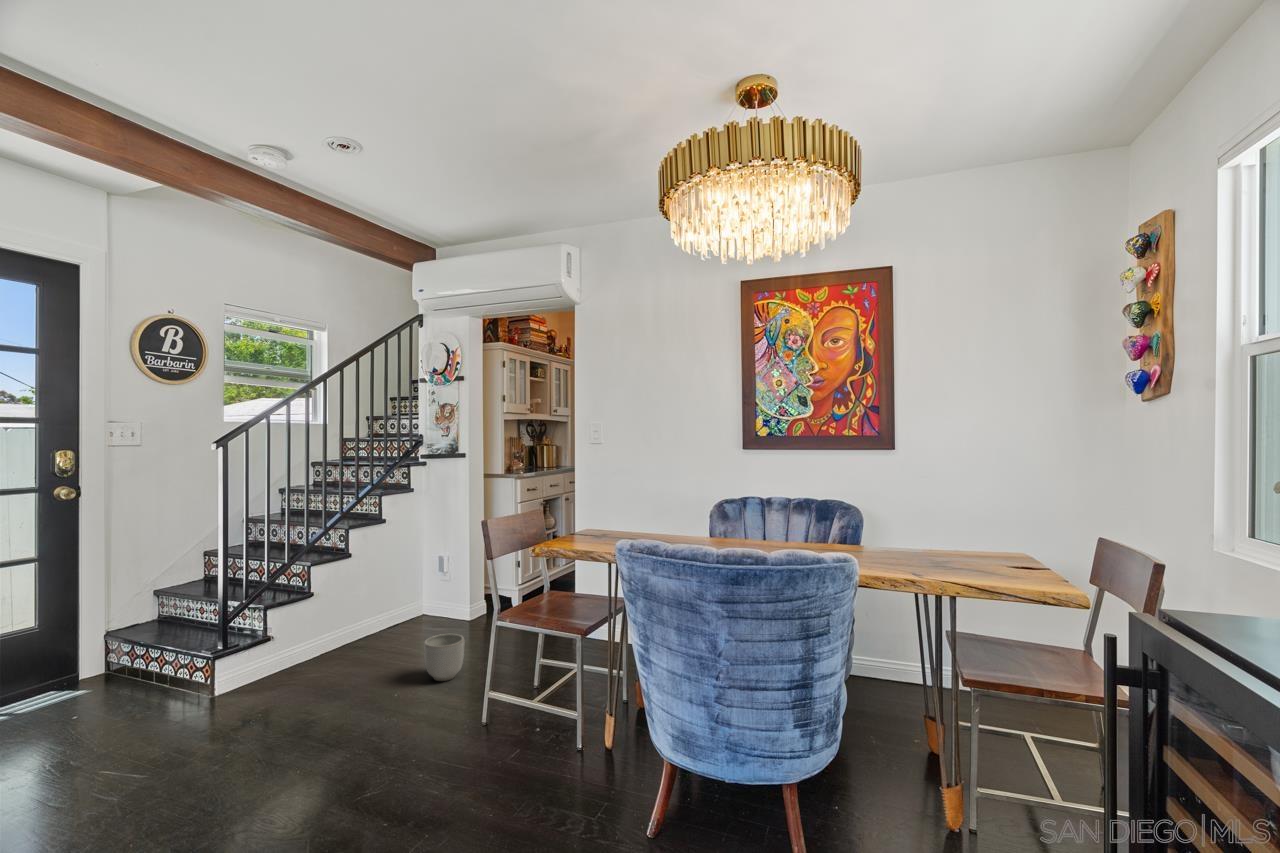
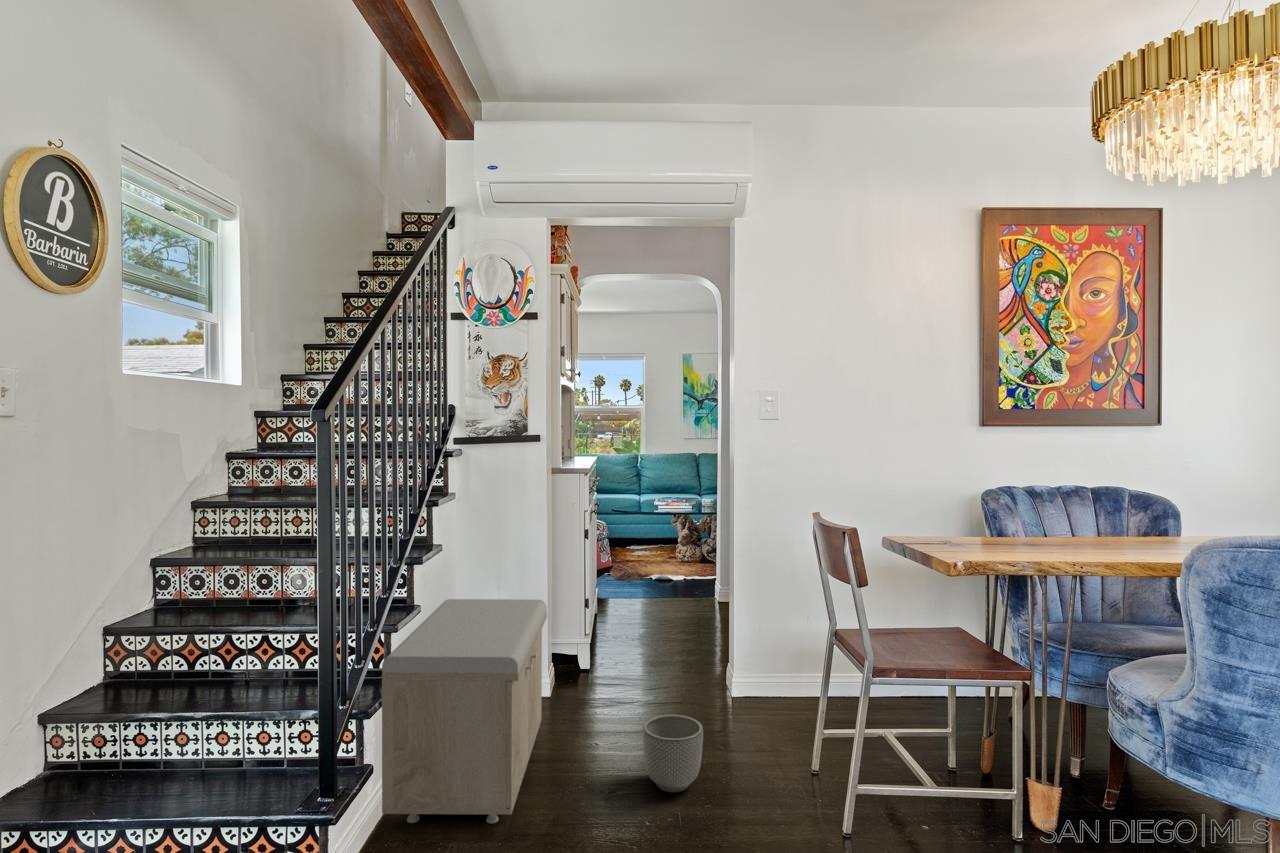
storage bench: none [275,553,423,679] -> present [382,599,547,823]

